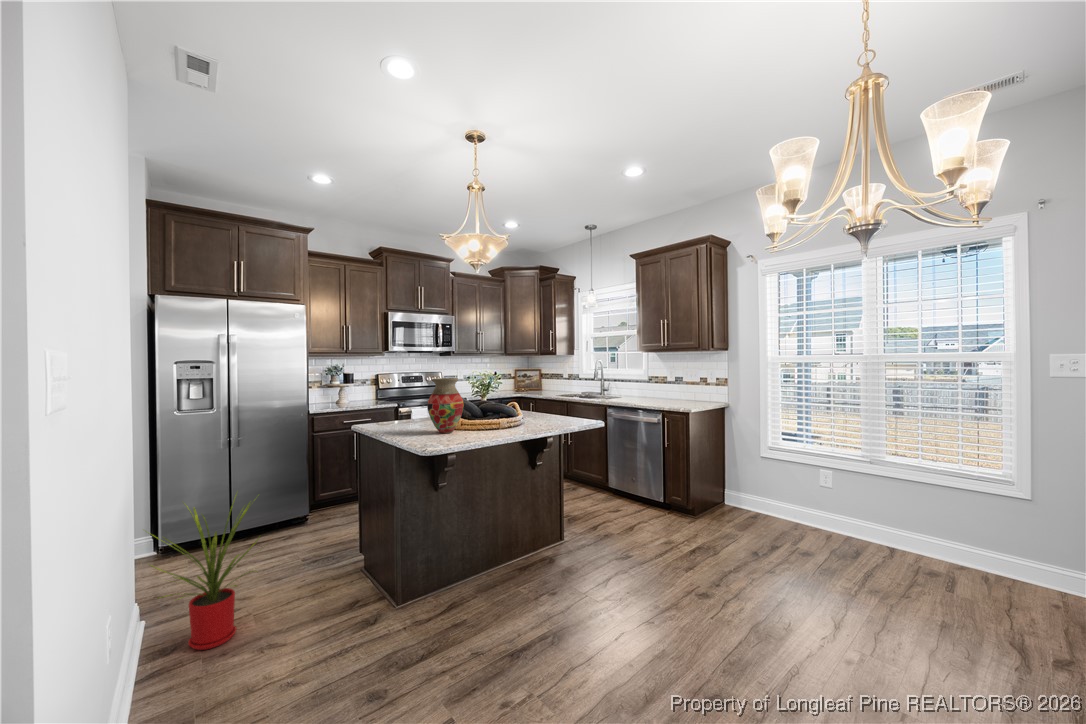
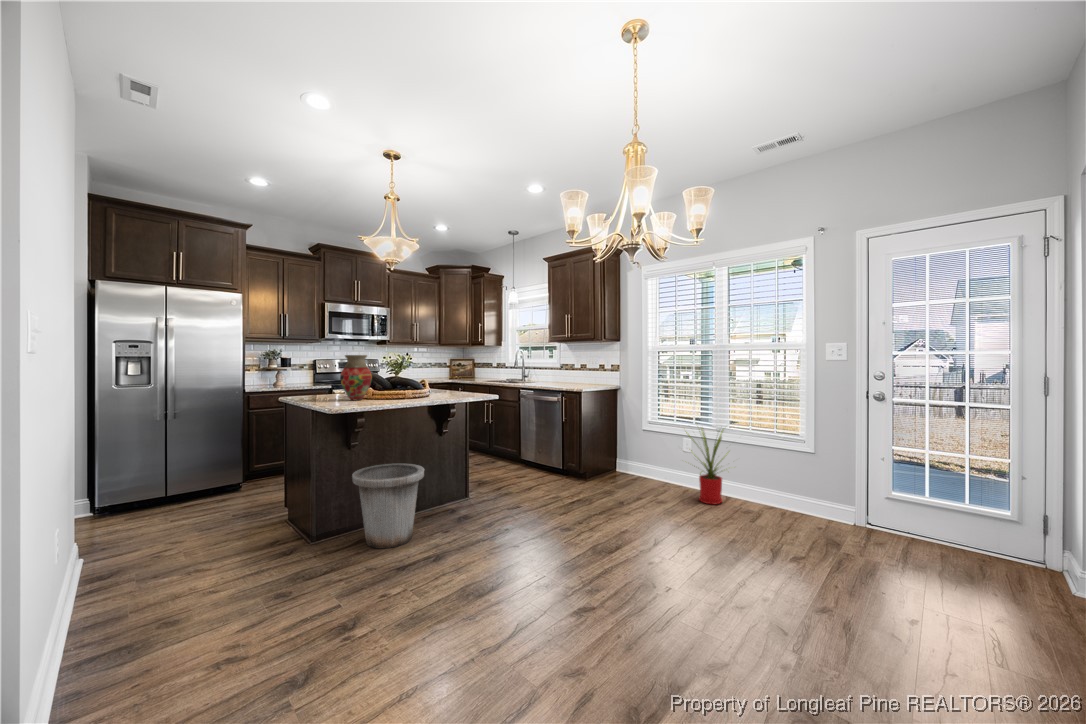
house plant: present [151,495,259,650] -> present [686,428,723,504]
trash can: none [445,507,528,617] -> present [352,464,424,548]

